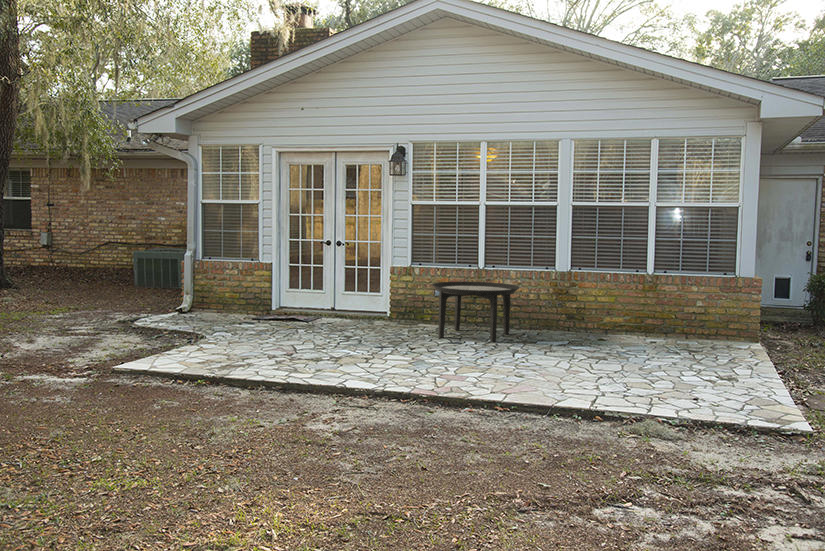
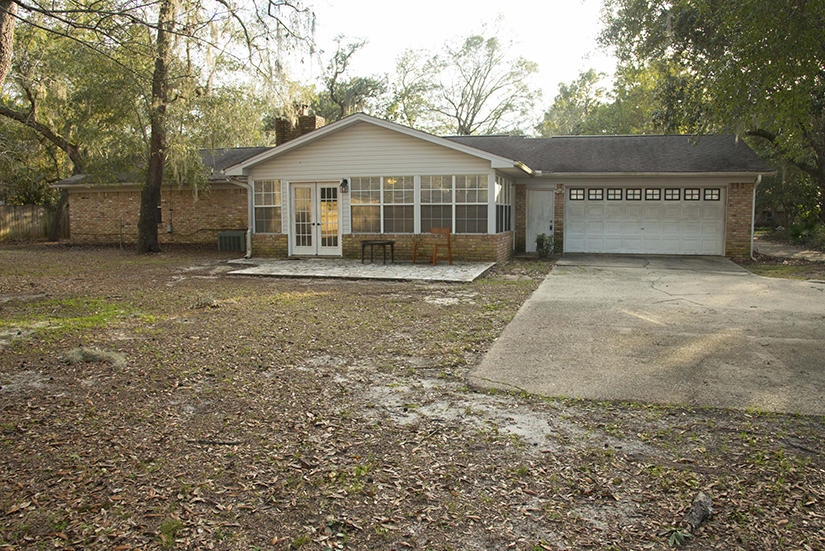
bench: none [553,256,654,350] -> present [413,228,452,266]

